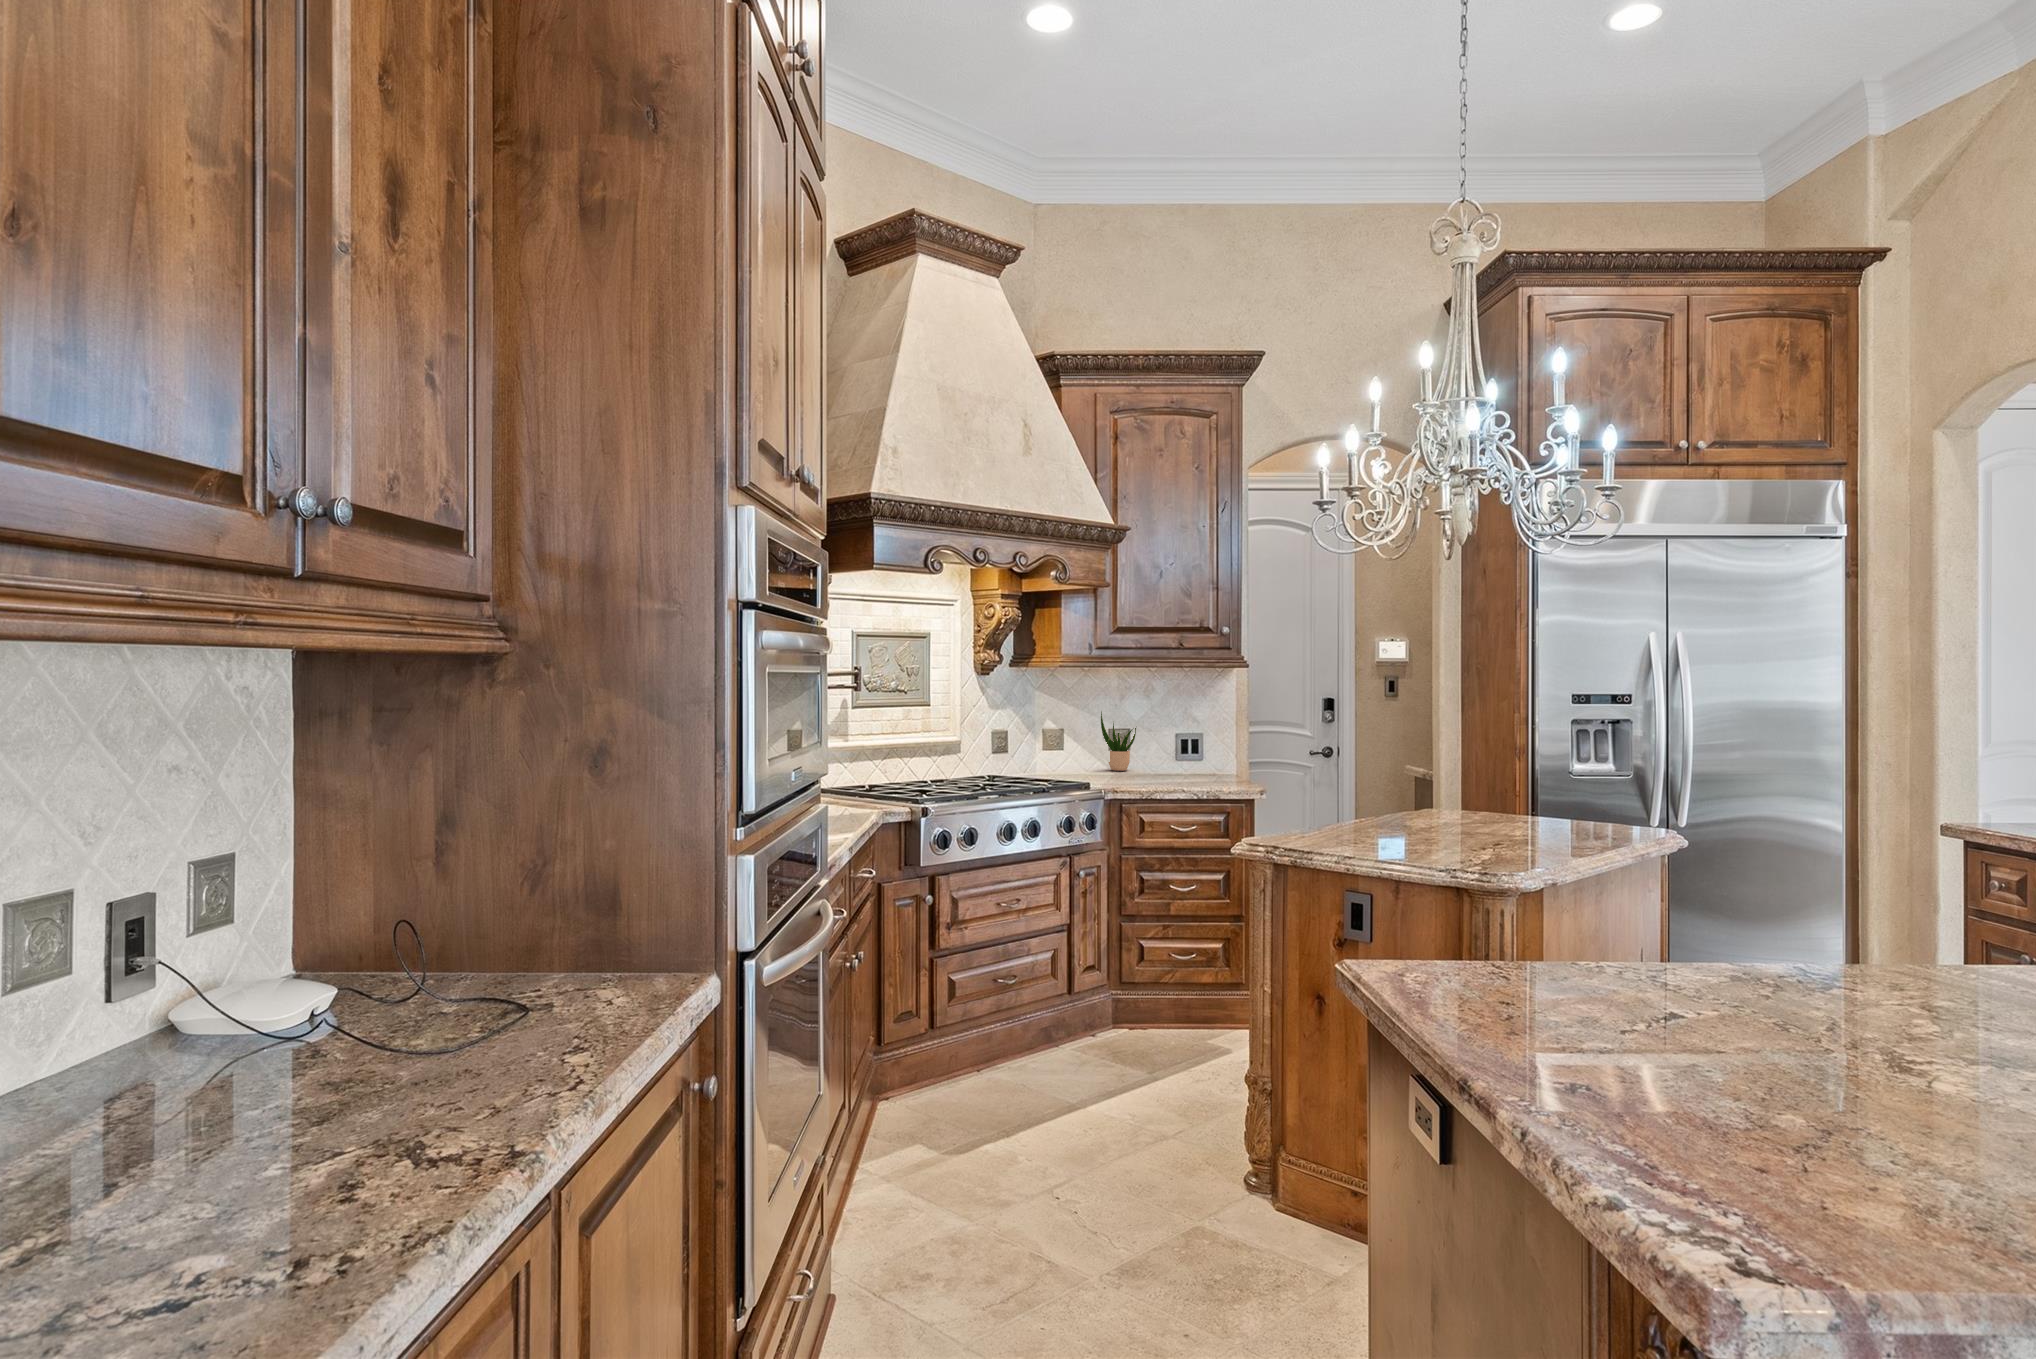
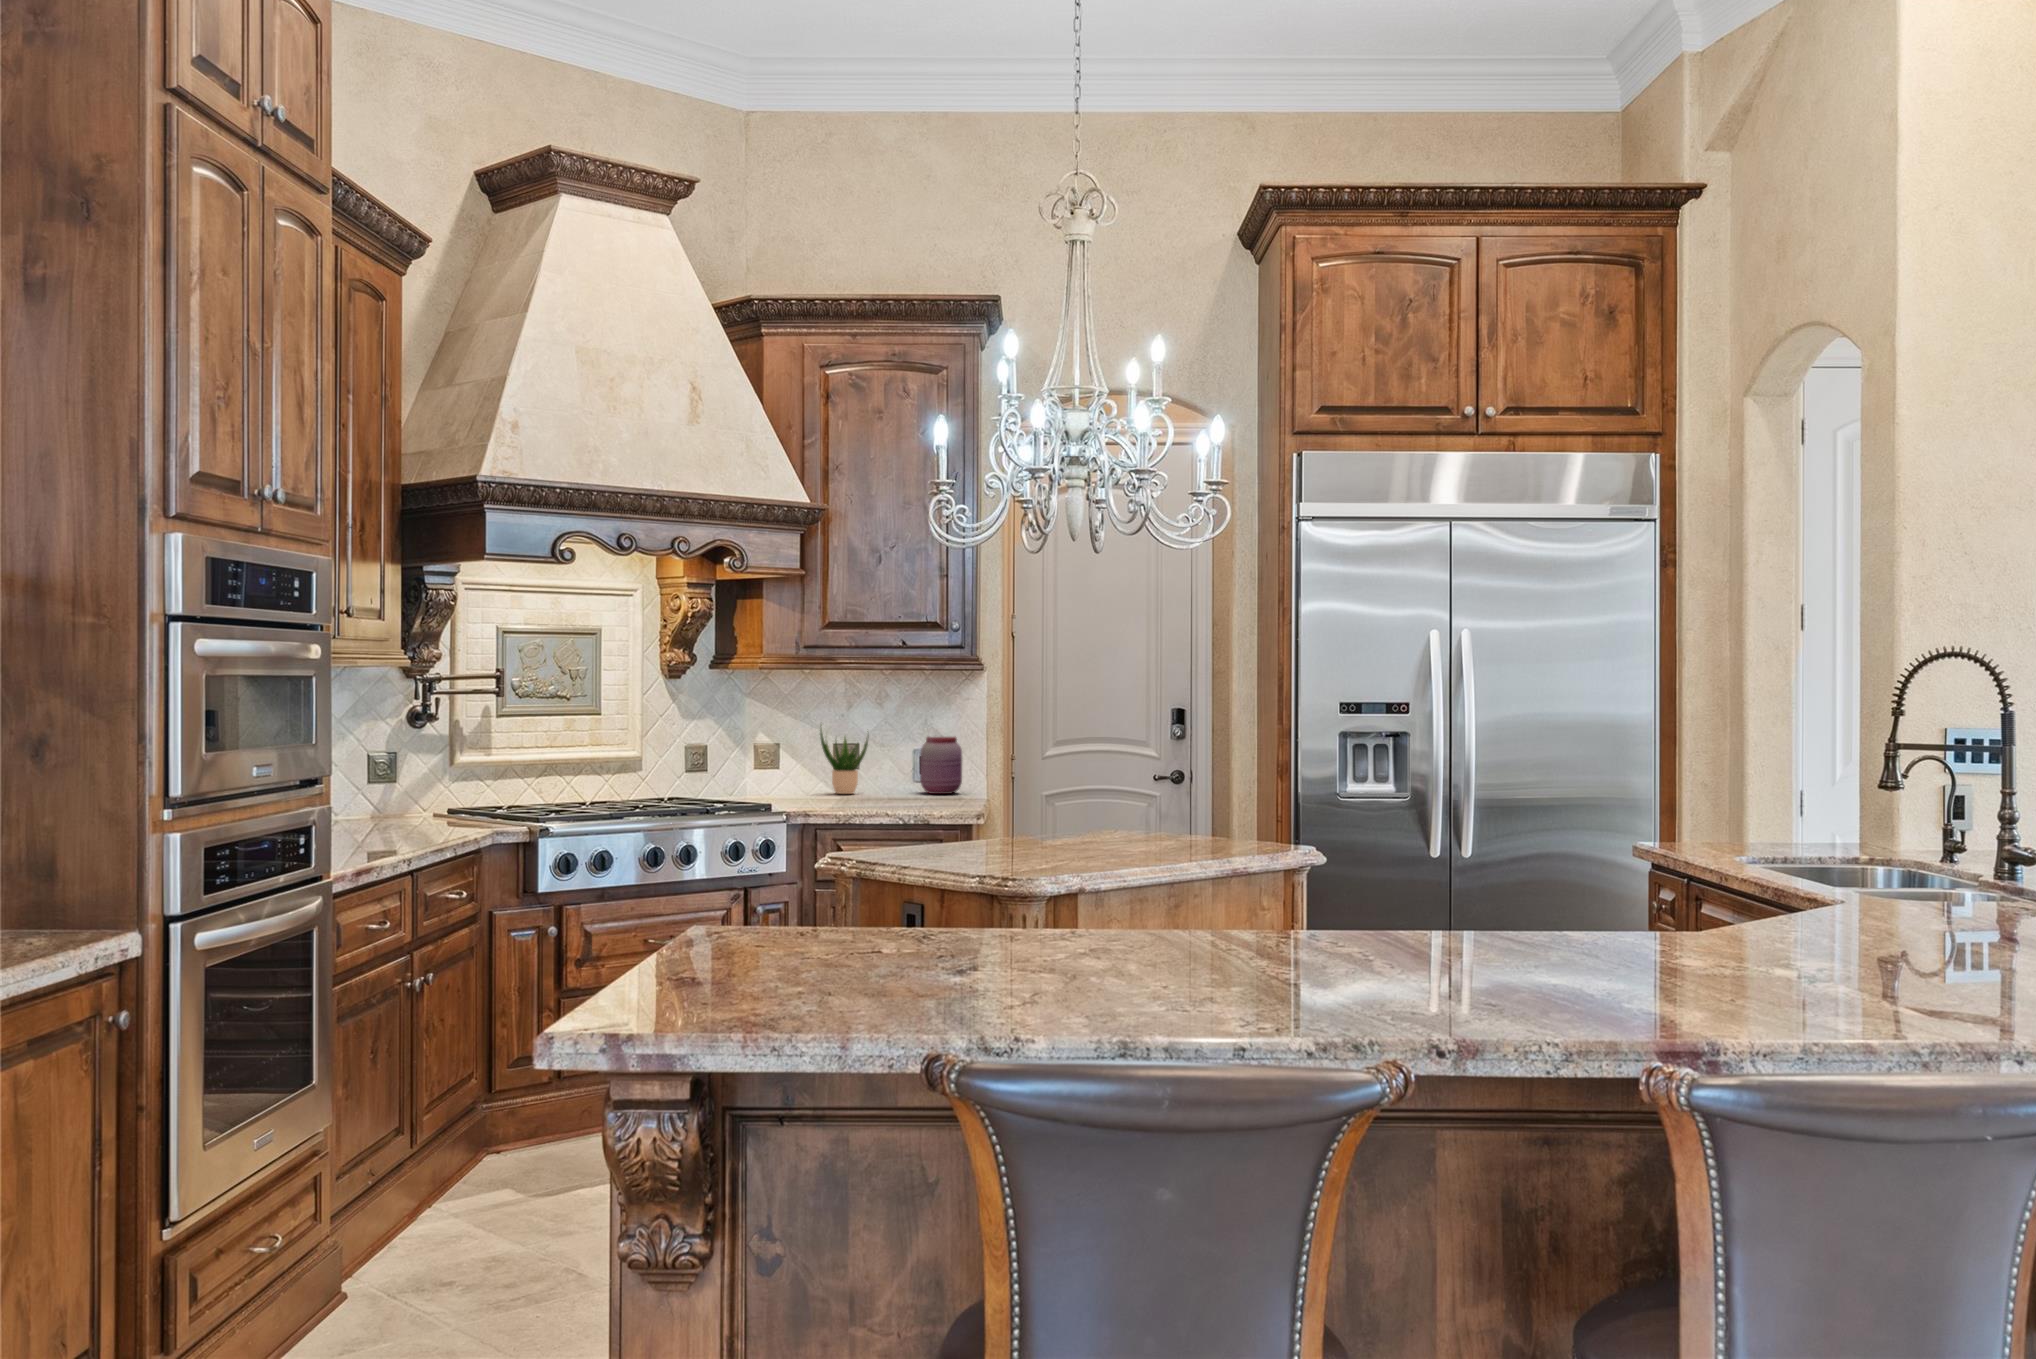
jar: none [1177,722,1212,770] -> present [920,737,962,794]

